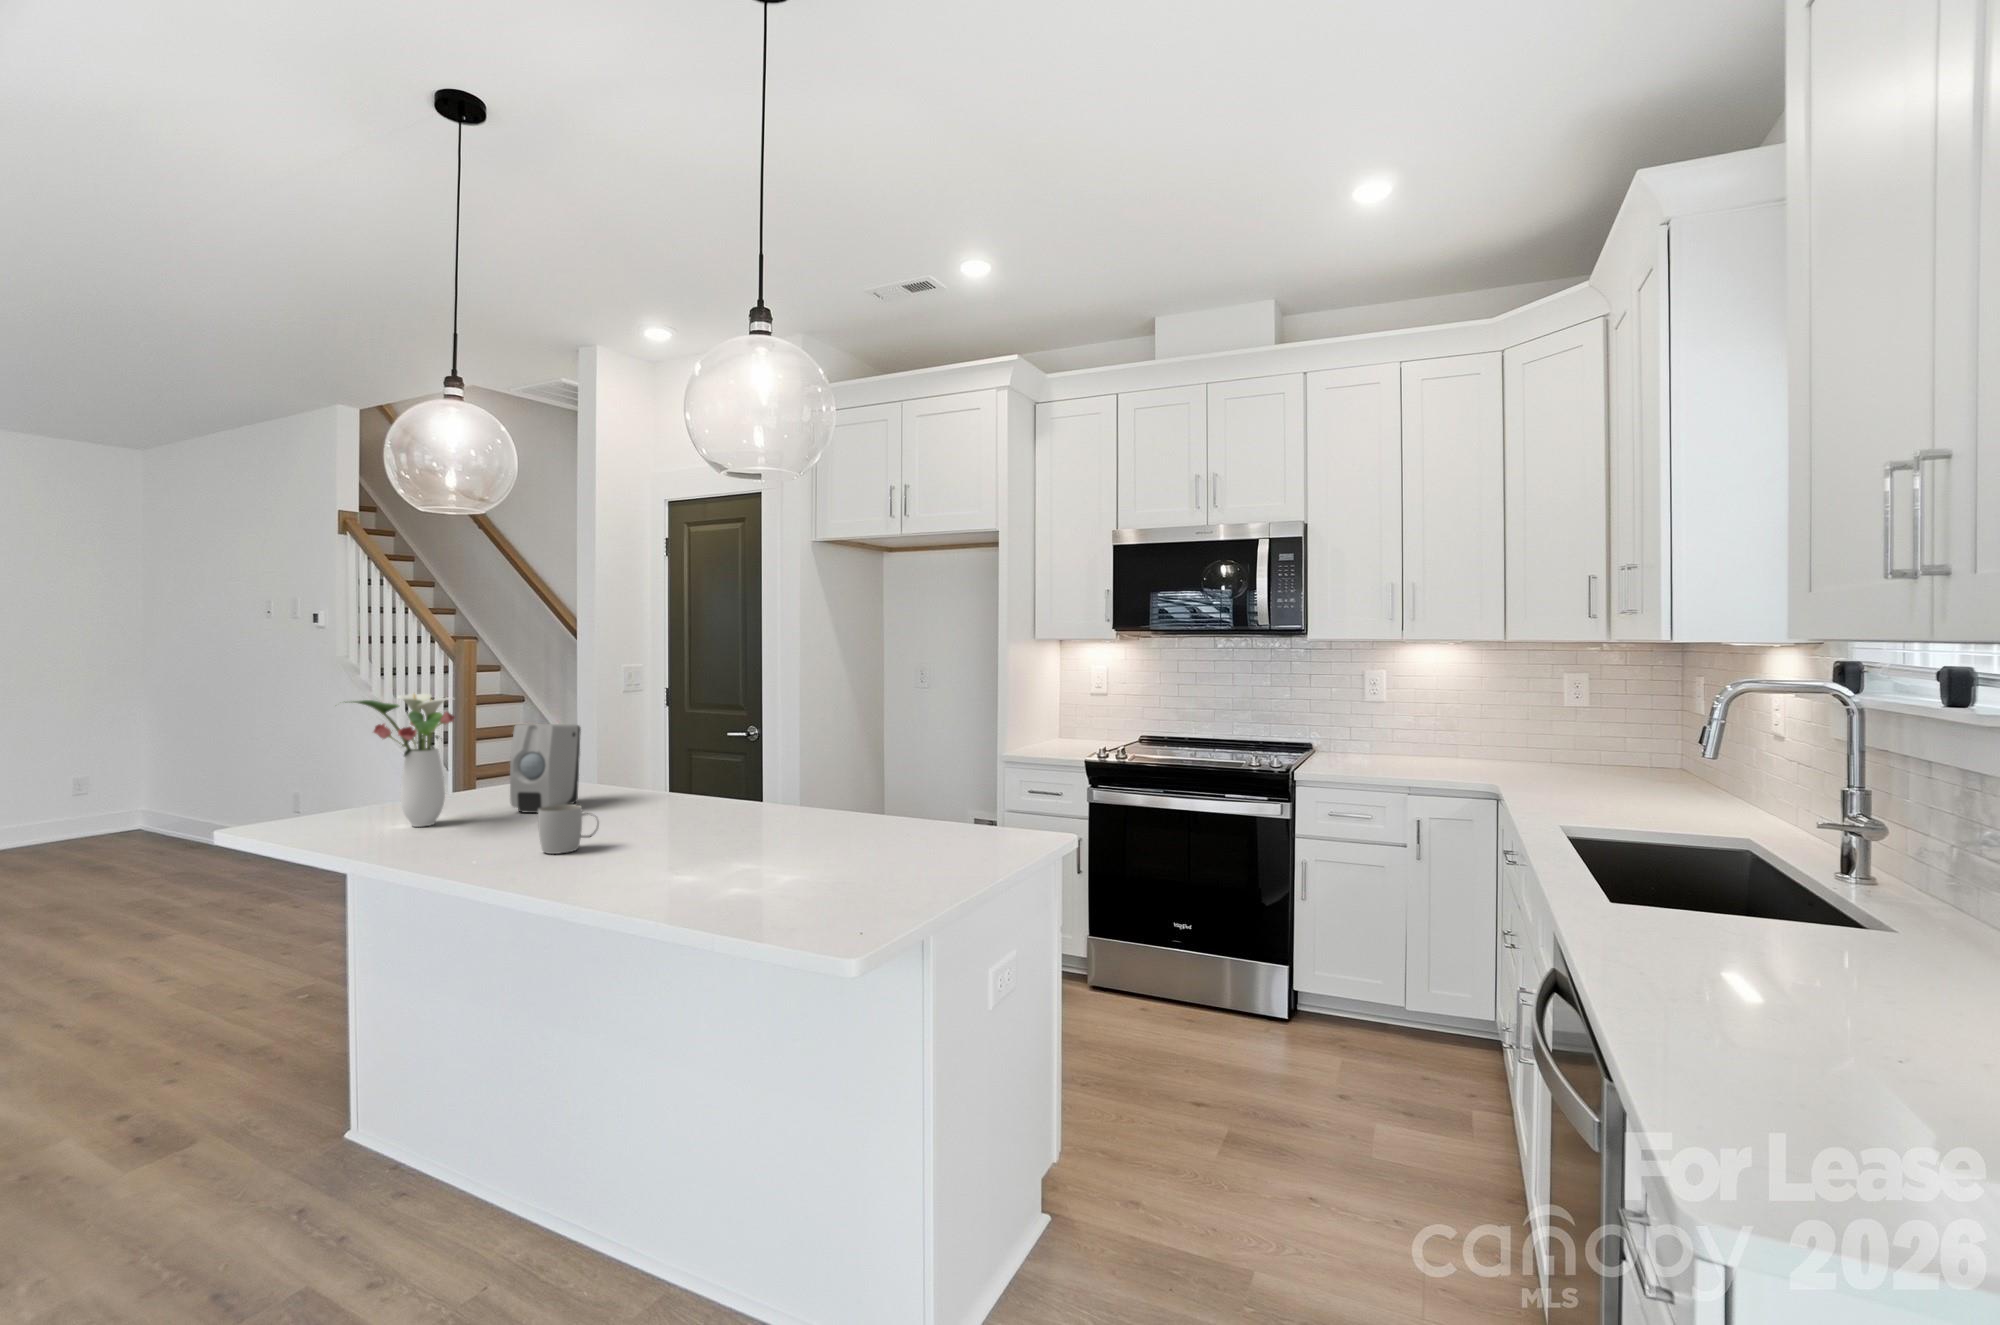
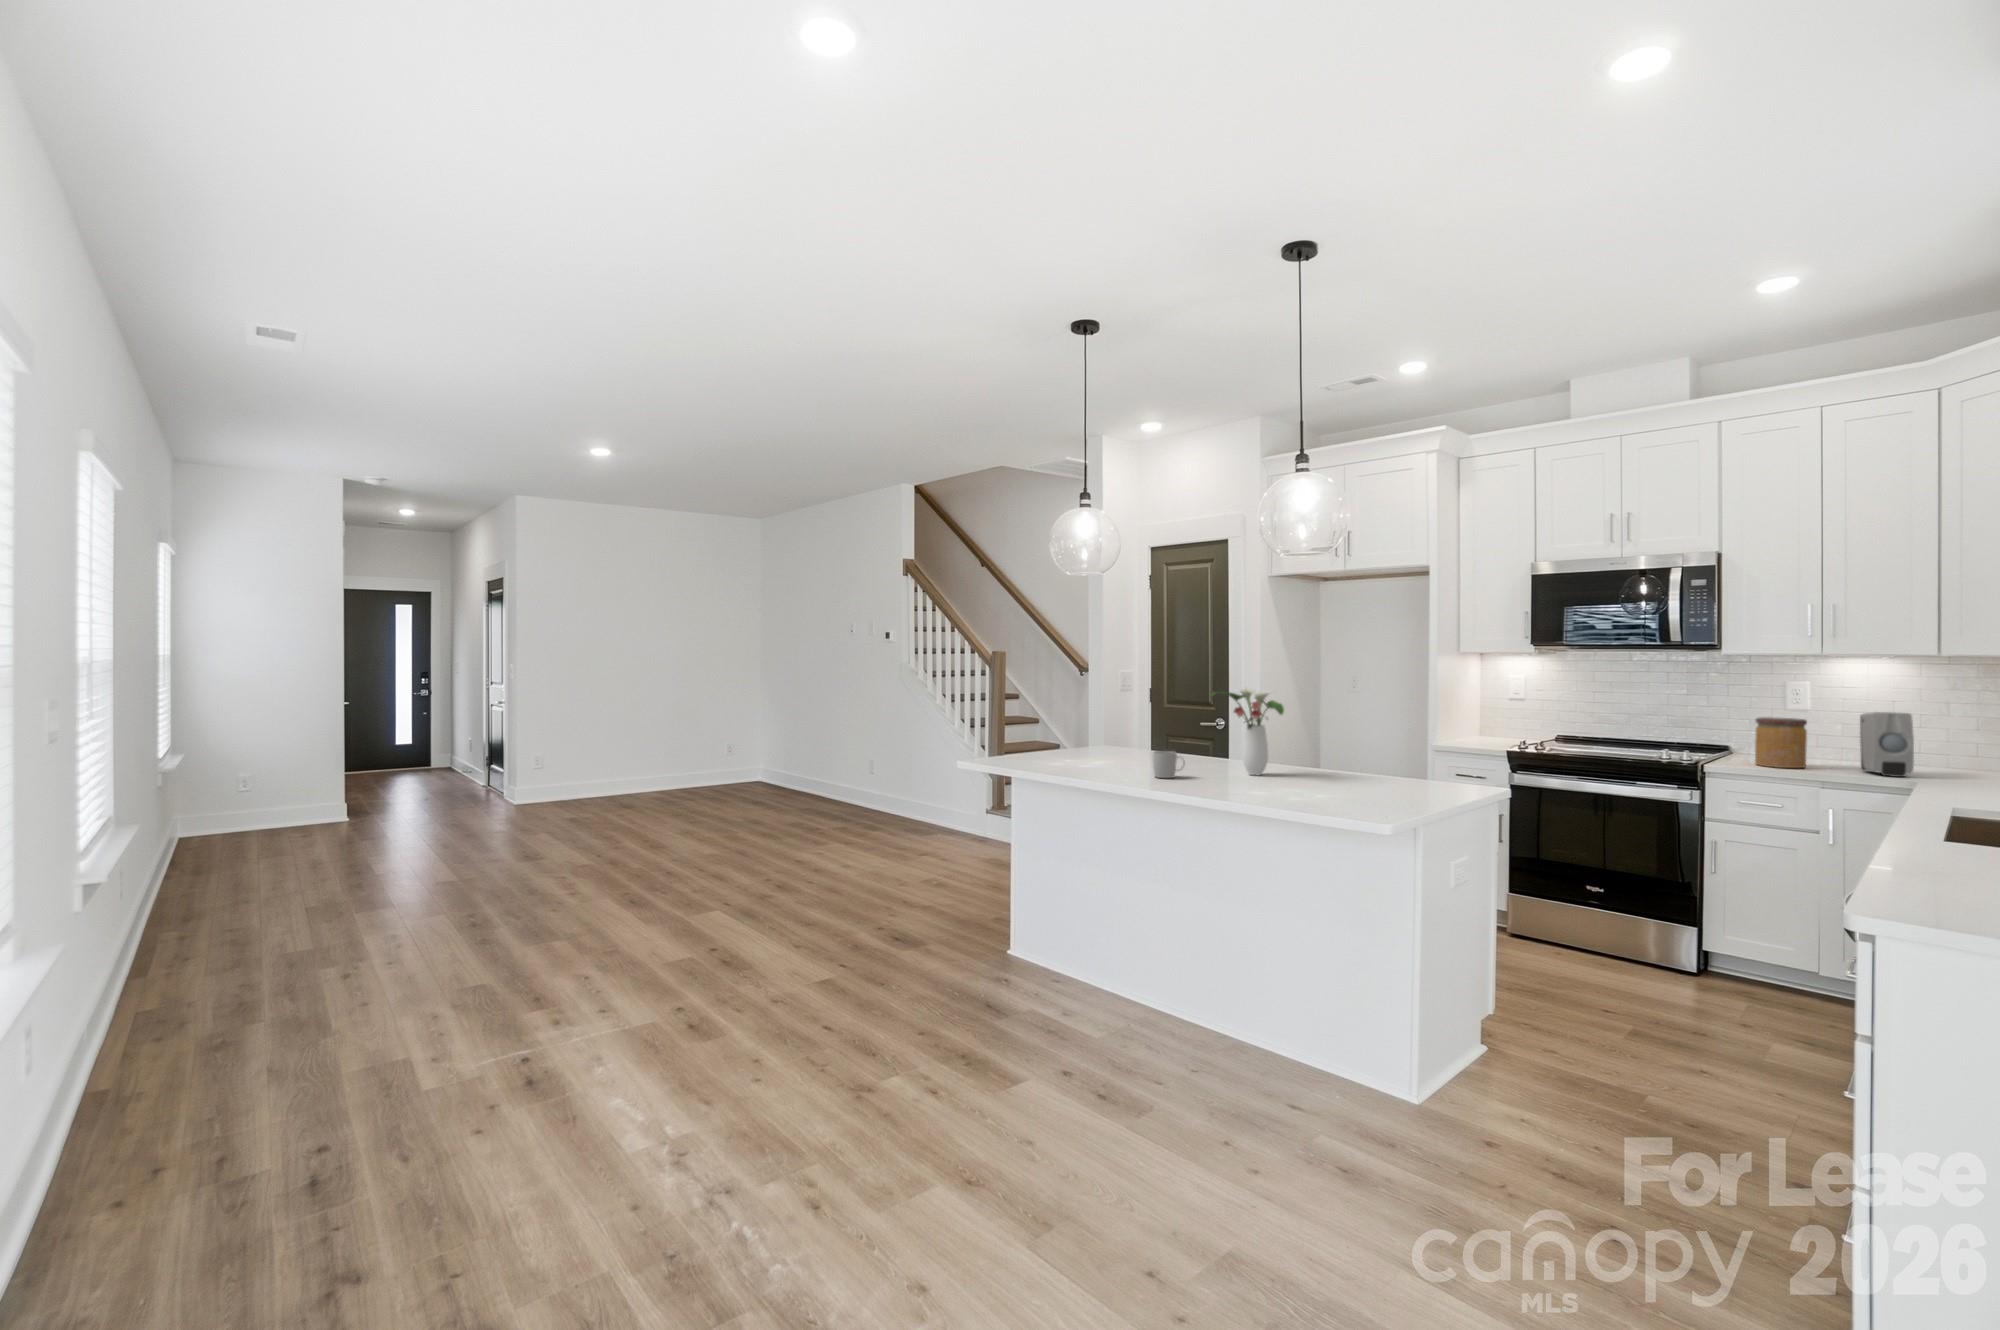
flower arrangement: present [351,694,455,827] -> present [1222,689,1284,775]
jar: none [1341,715,1391,774] -> present [1755,717,1807,768]
soap dispenser: present [510,724,581,813] -> present [1860,712,1914,777]

